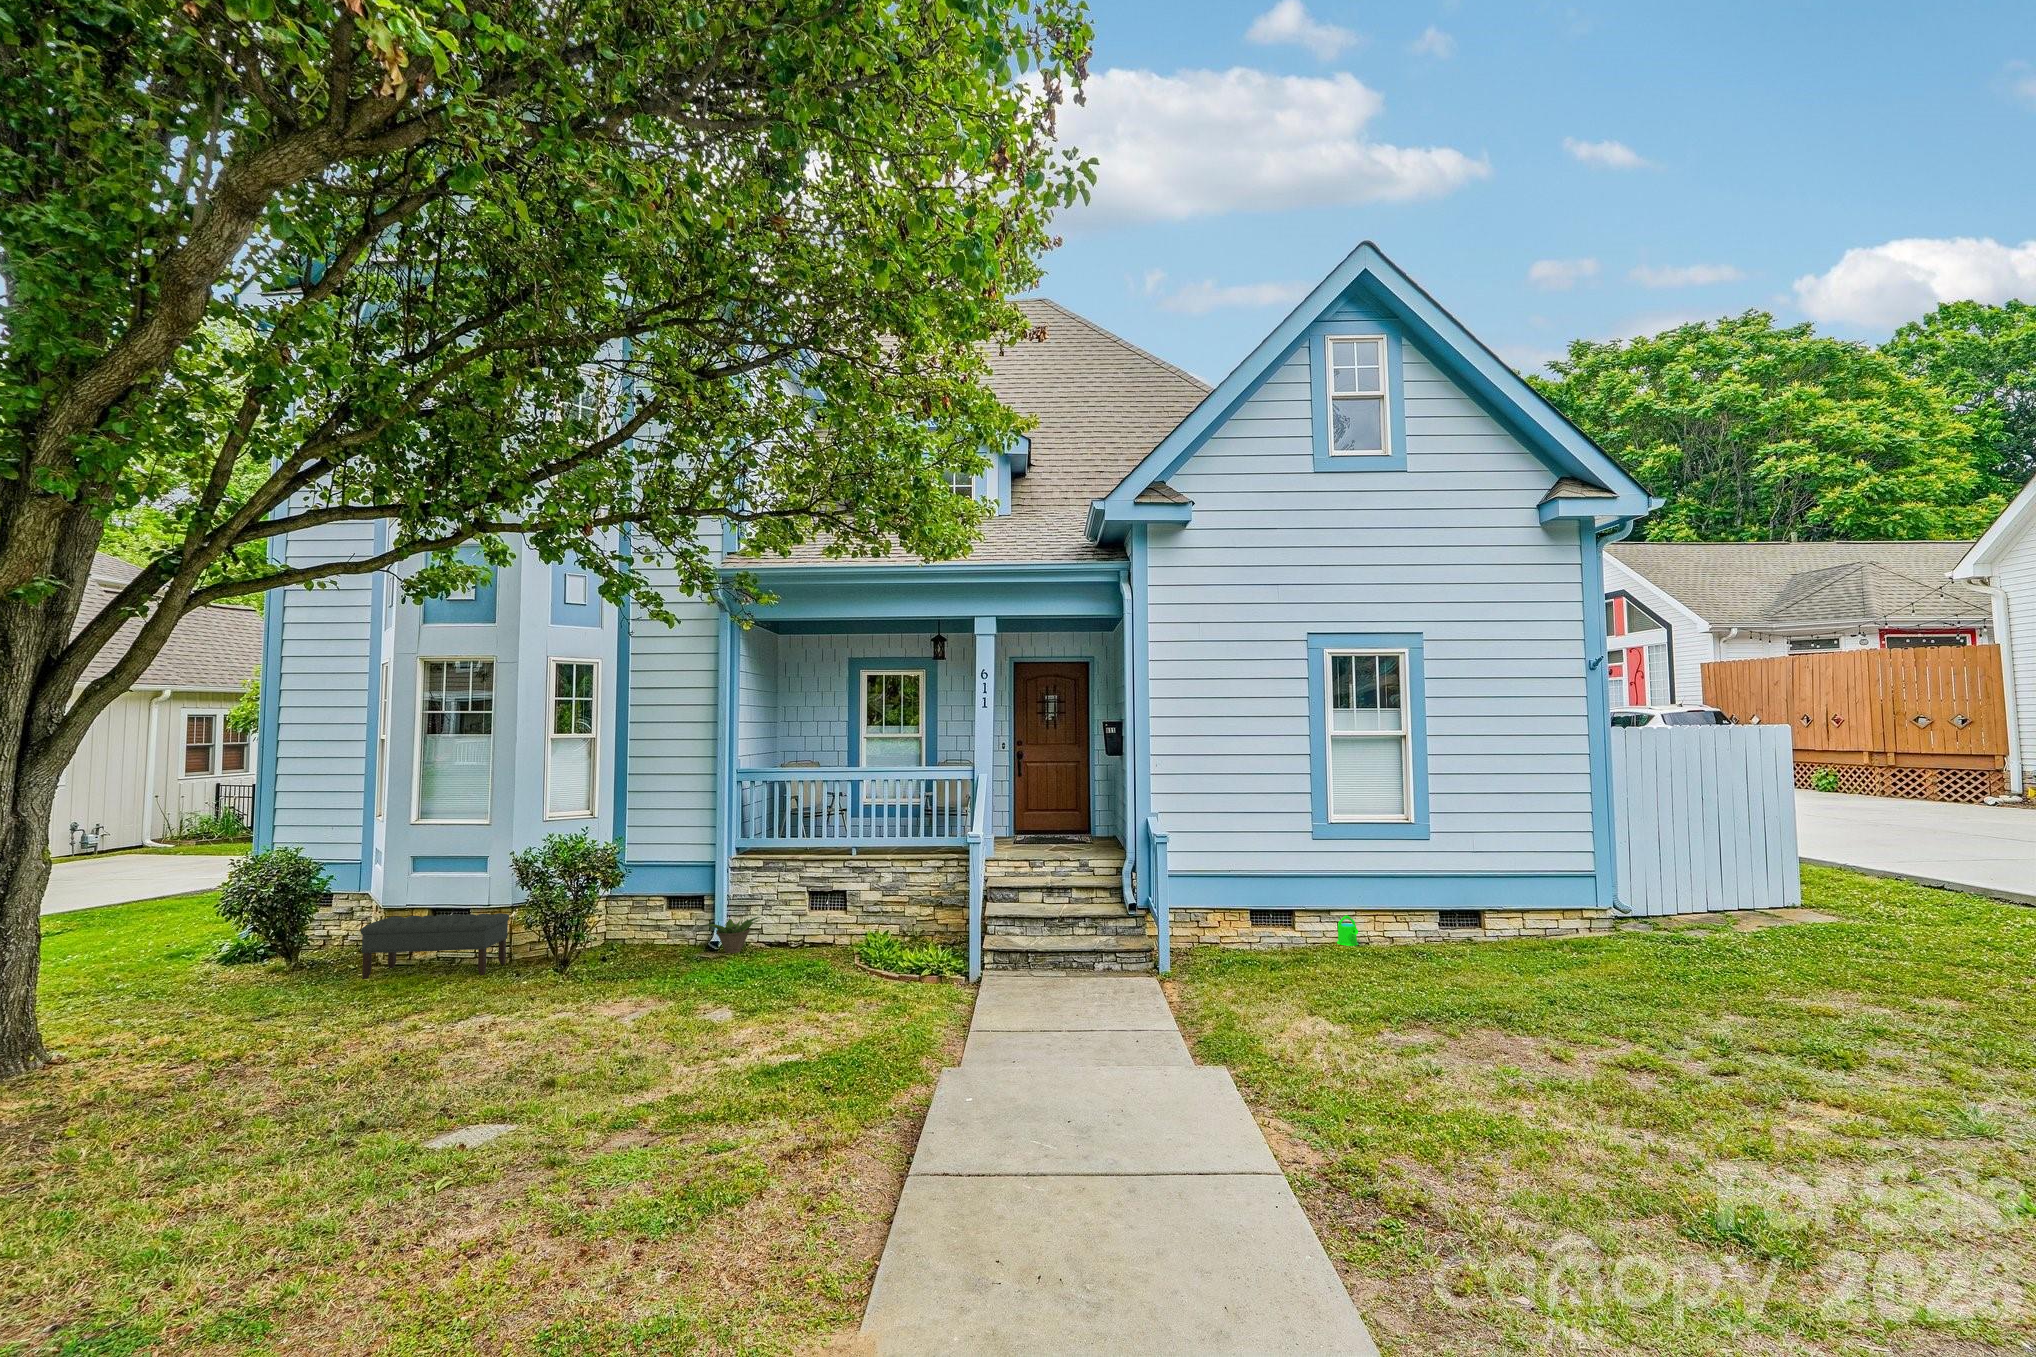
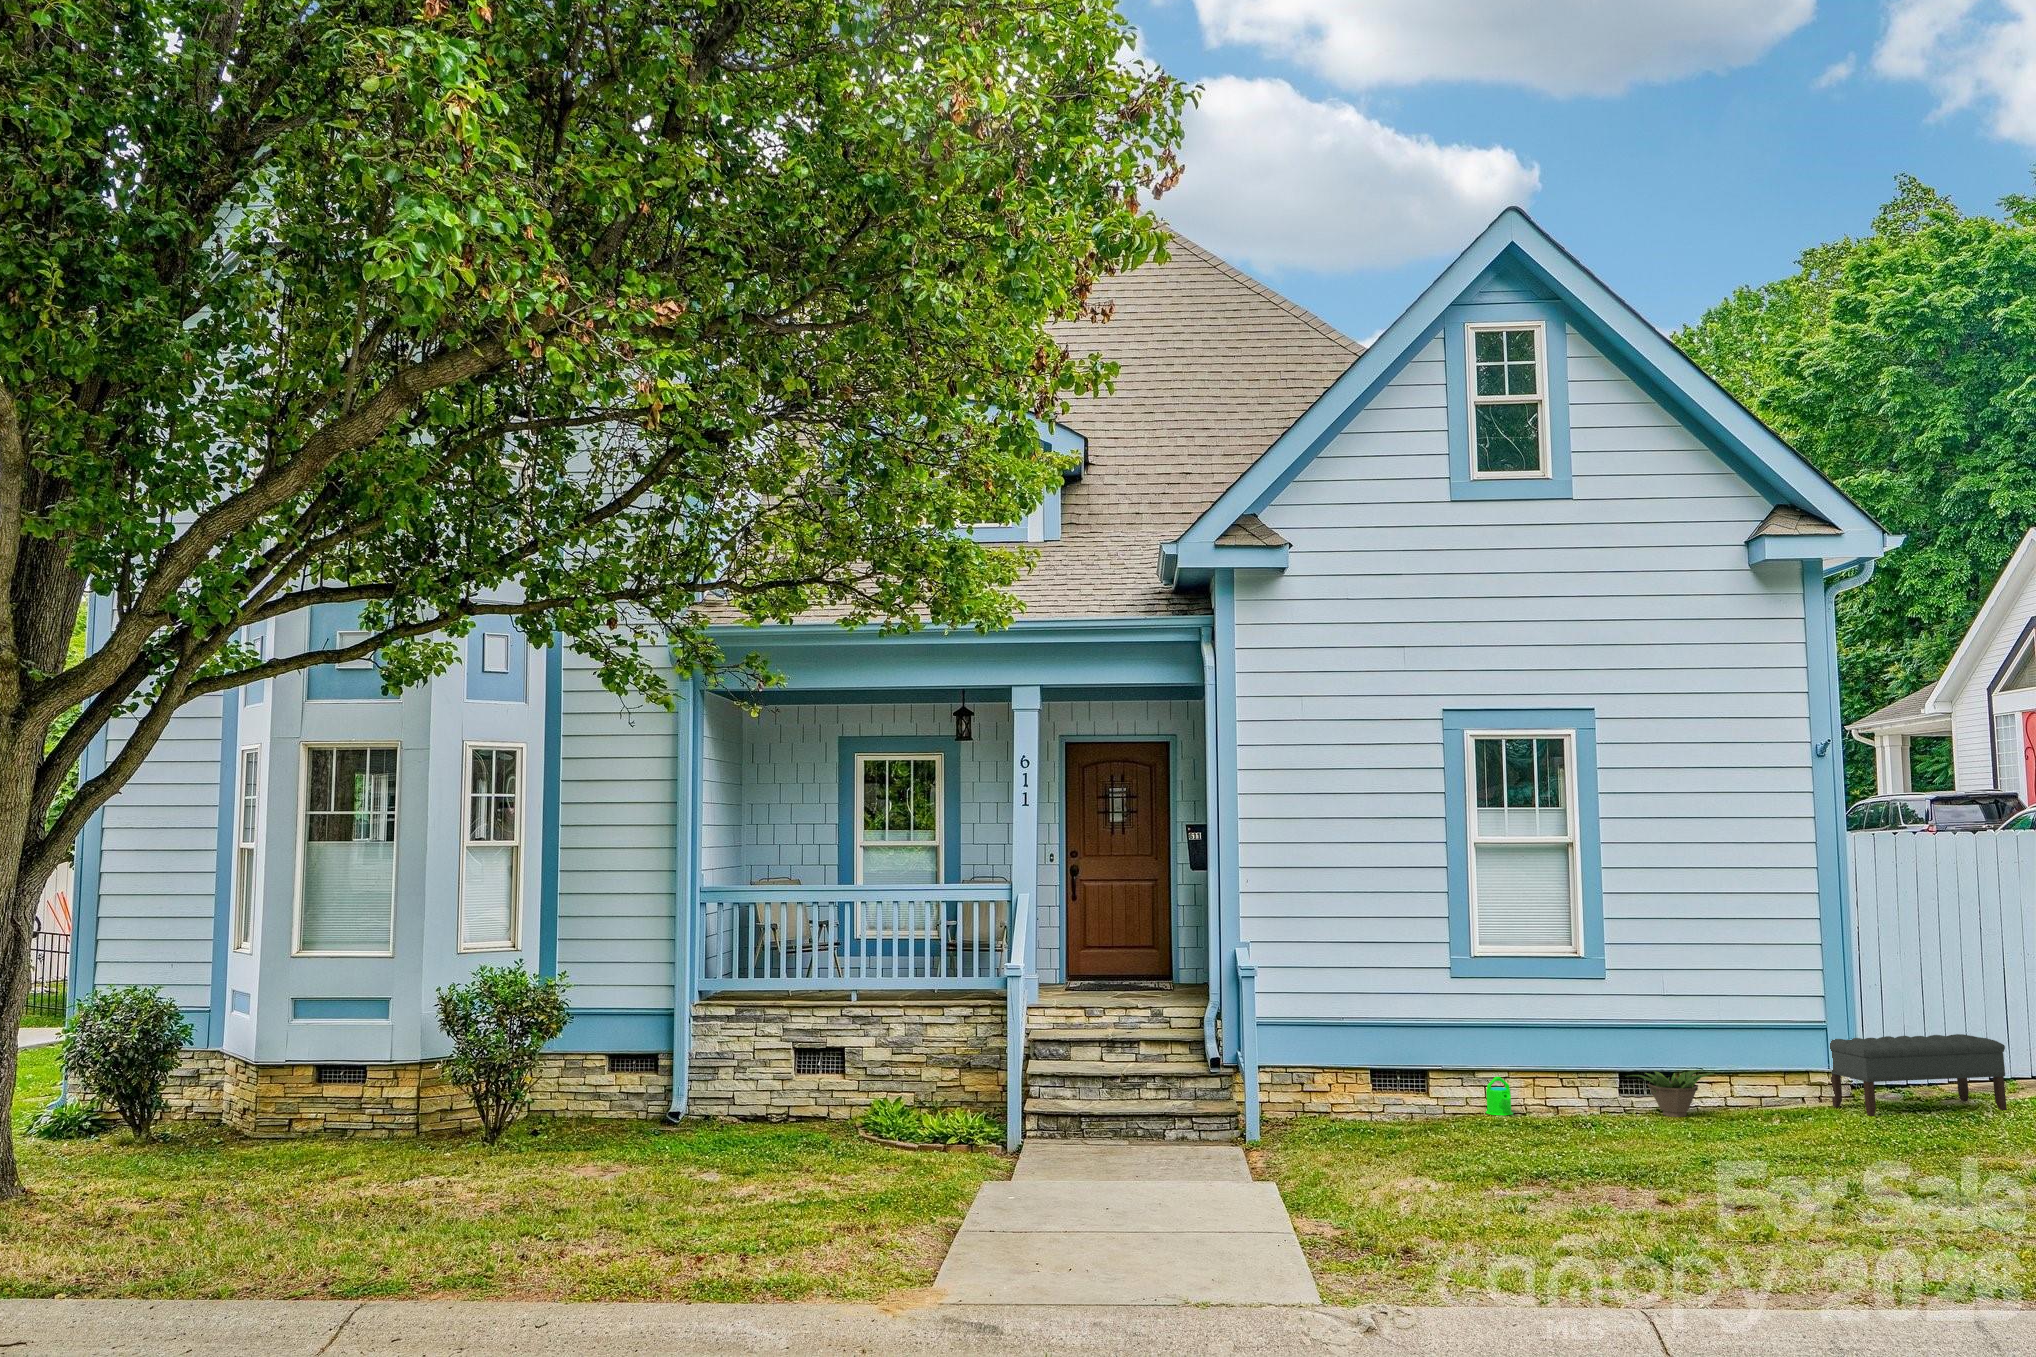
bench: present [361,913,509,979] -> present [1830,1034,2007,1116]
decorative plant: present [706,917,760,953] -> present [1626,1069,1714,1117]

